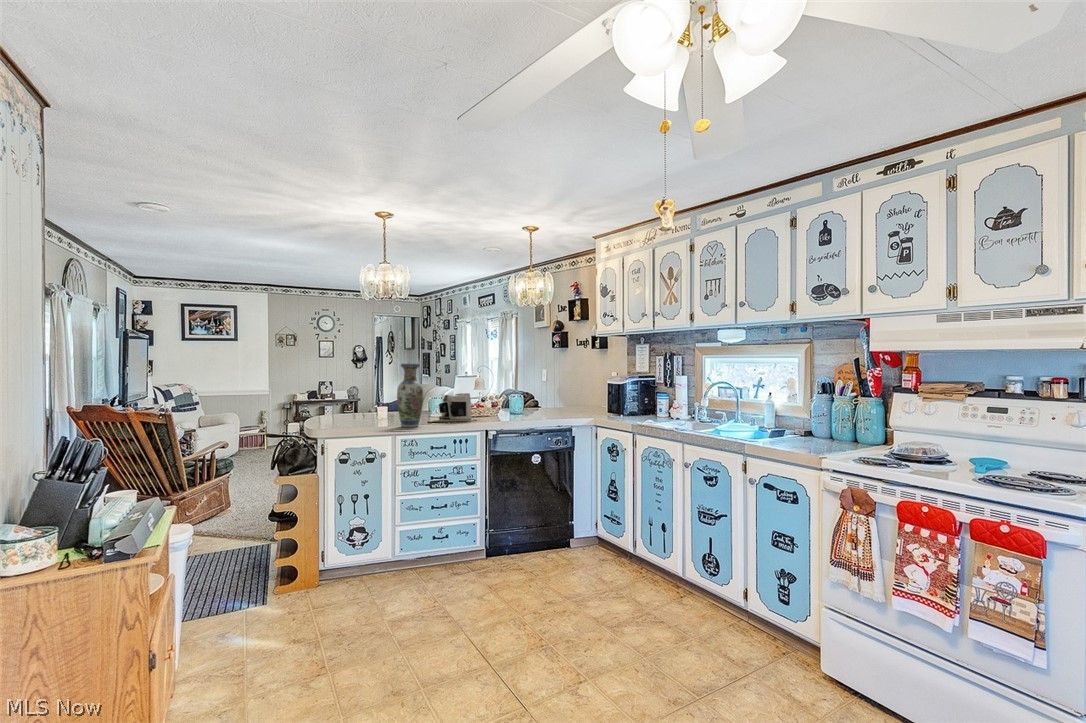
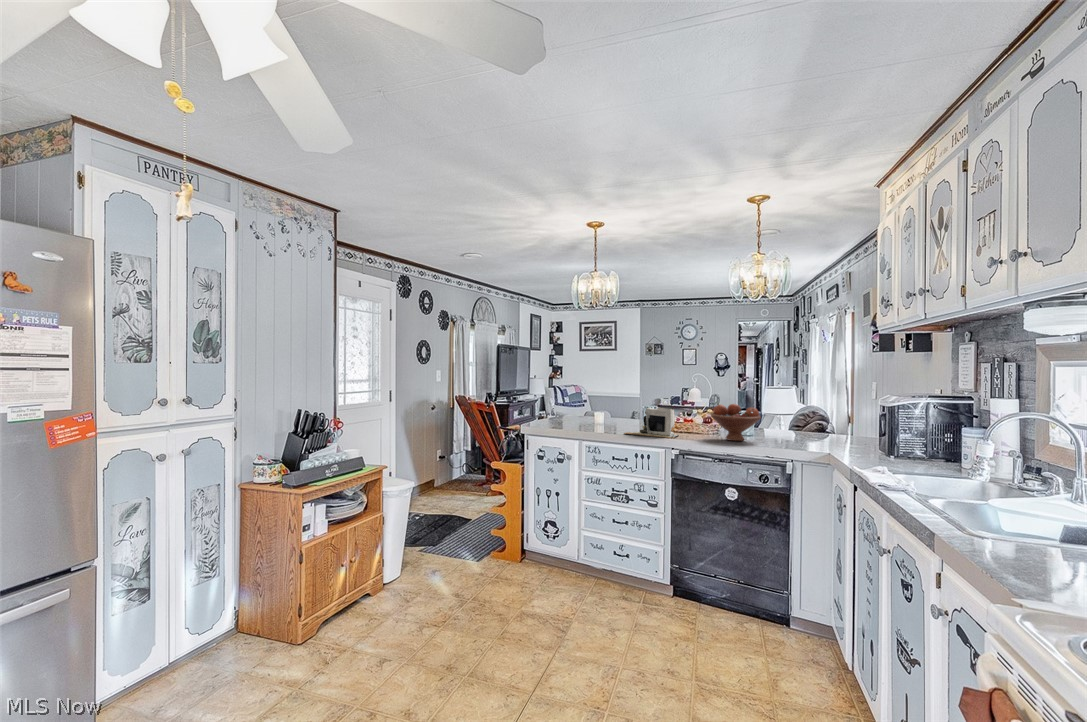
vase: present [397,363,423,427] -> none [584,374,608,436]
fruit bowl: none [499,386,540,417] -> present [711,404,761,441]

